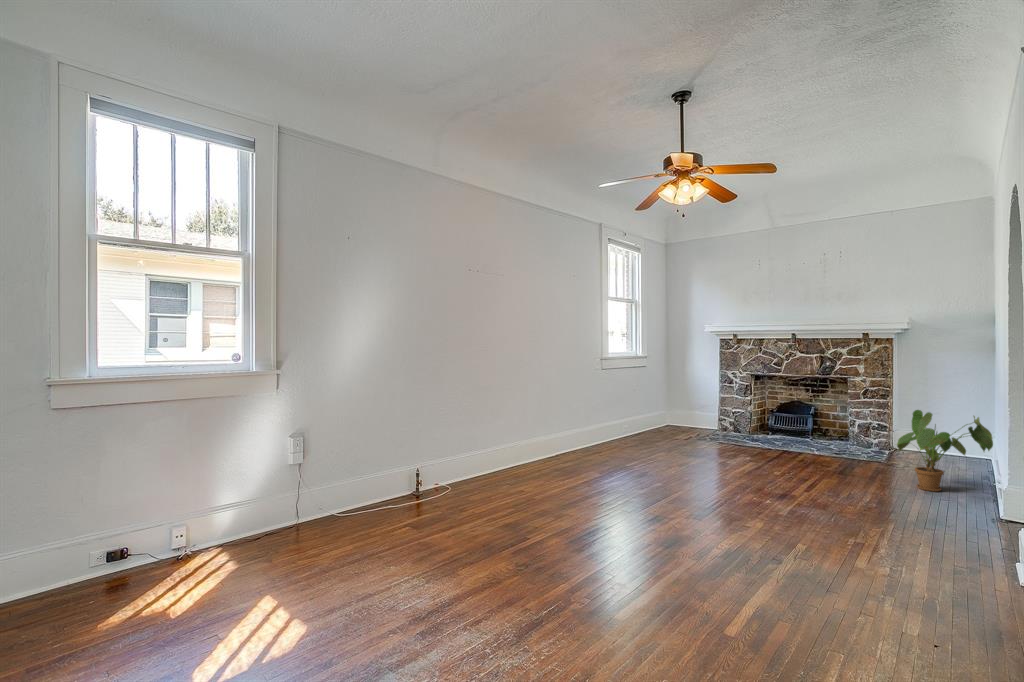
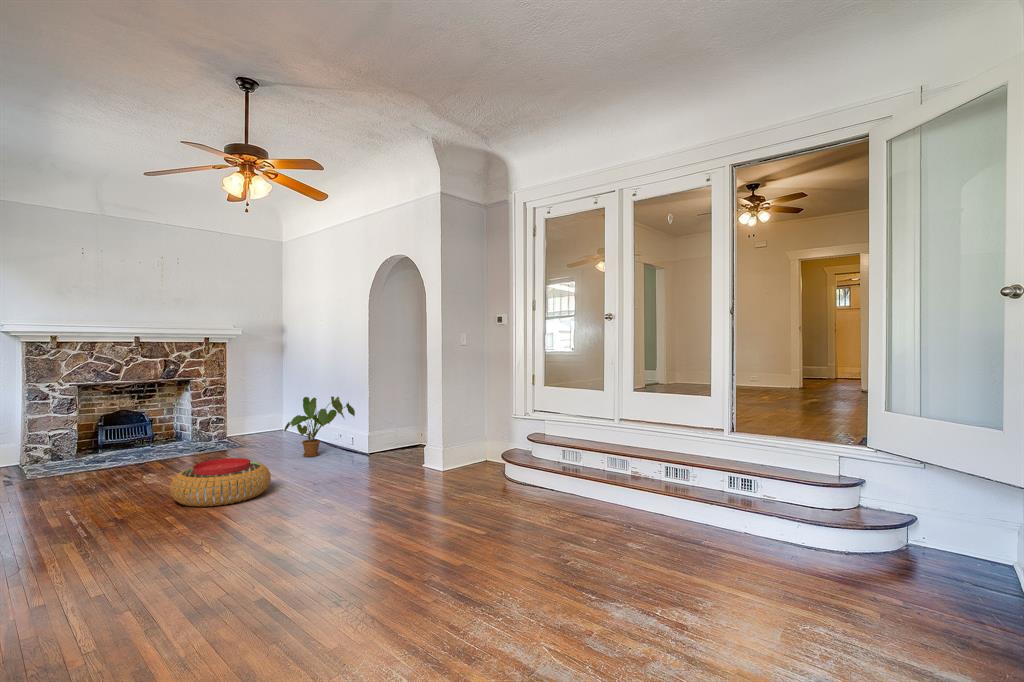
pouf: none [699,453,793,499] -> present [170,458,271,507]

